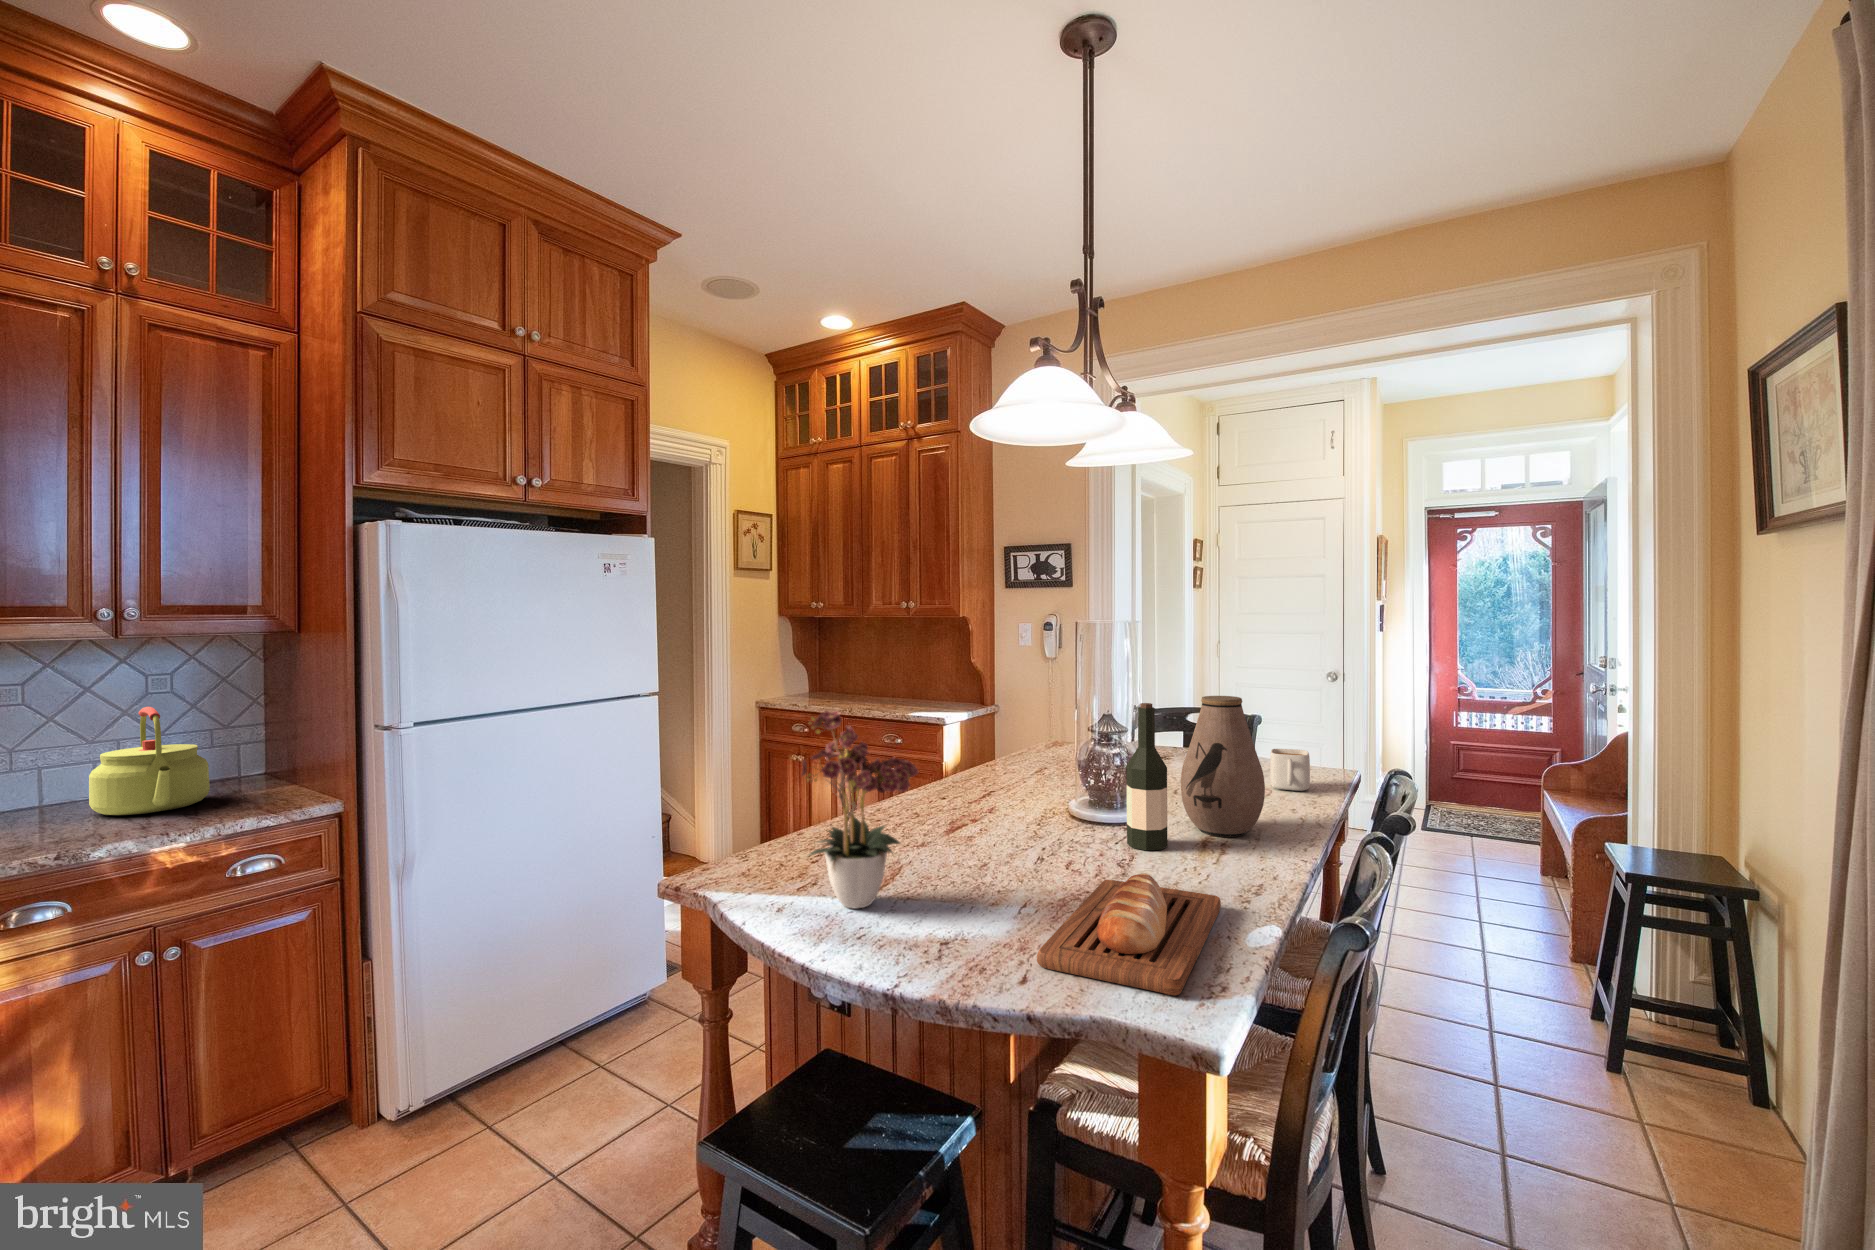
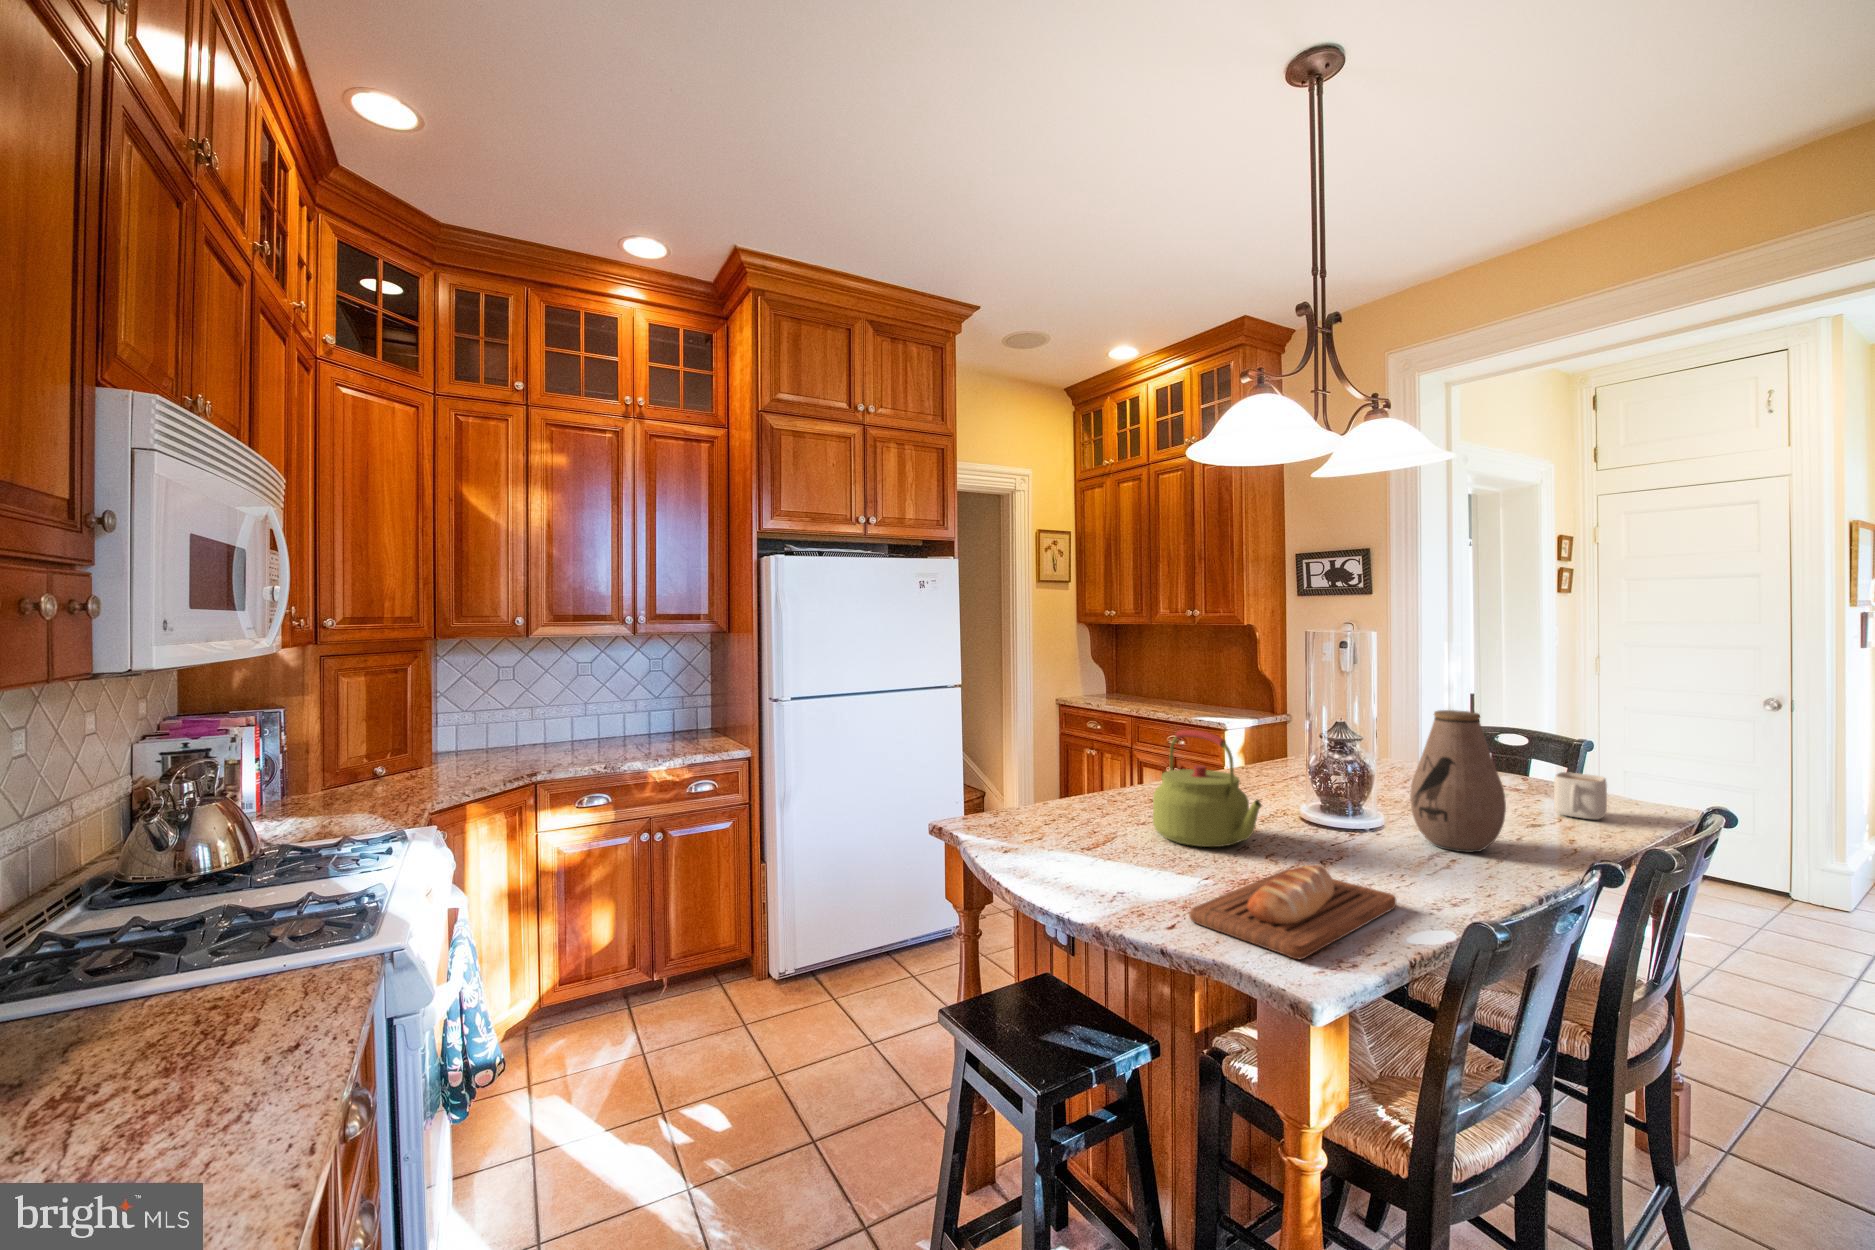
wine bottle: present [1126,703,1168,850] -> none [1341,713,1383,854]
kettle: present [89,707,210,815] -> present [1153,730,1262,847]
flower arrangement: present [801,711,918,908] -> none [1017,697,1129,862]

